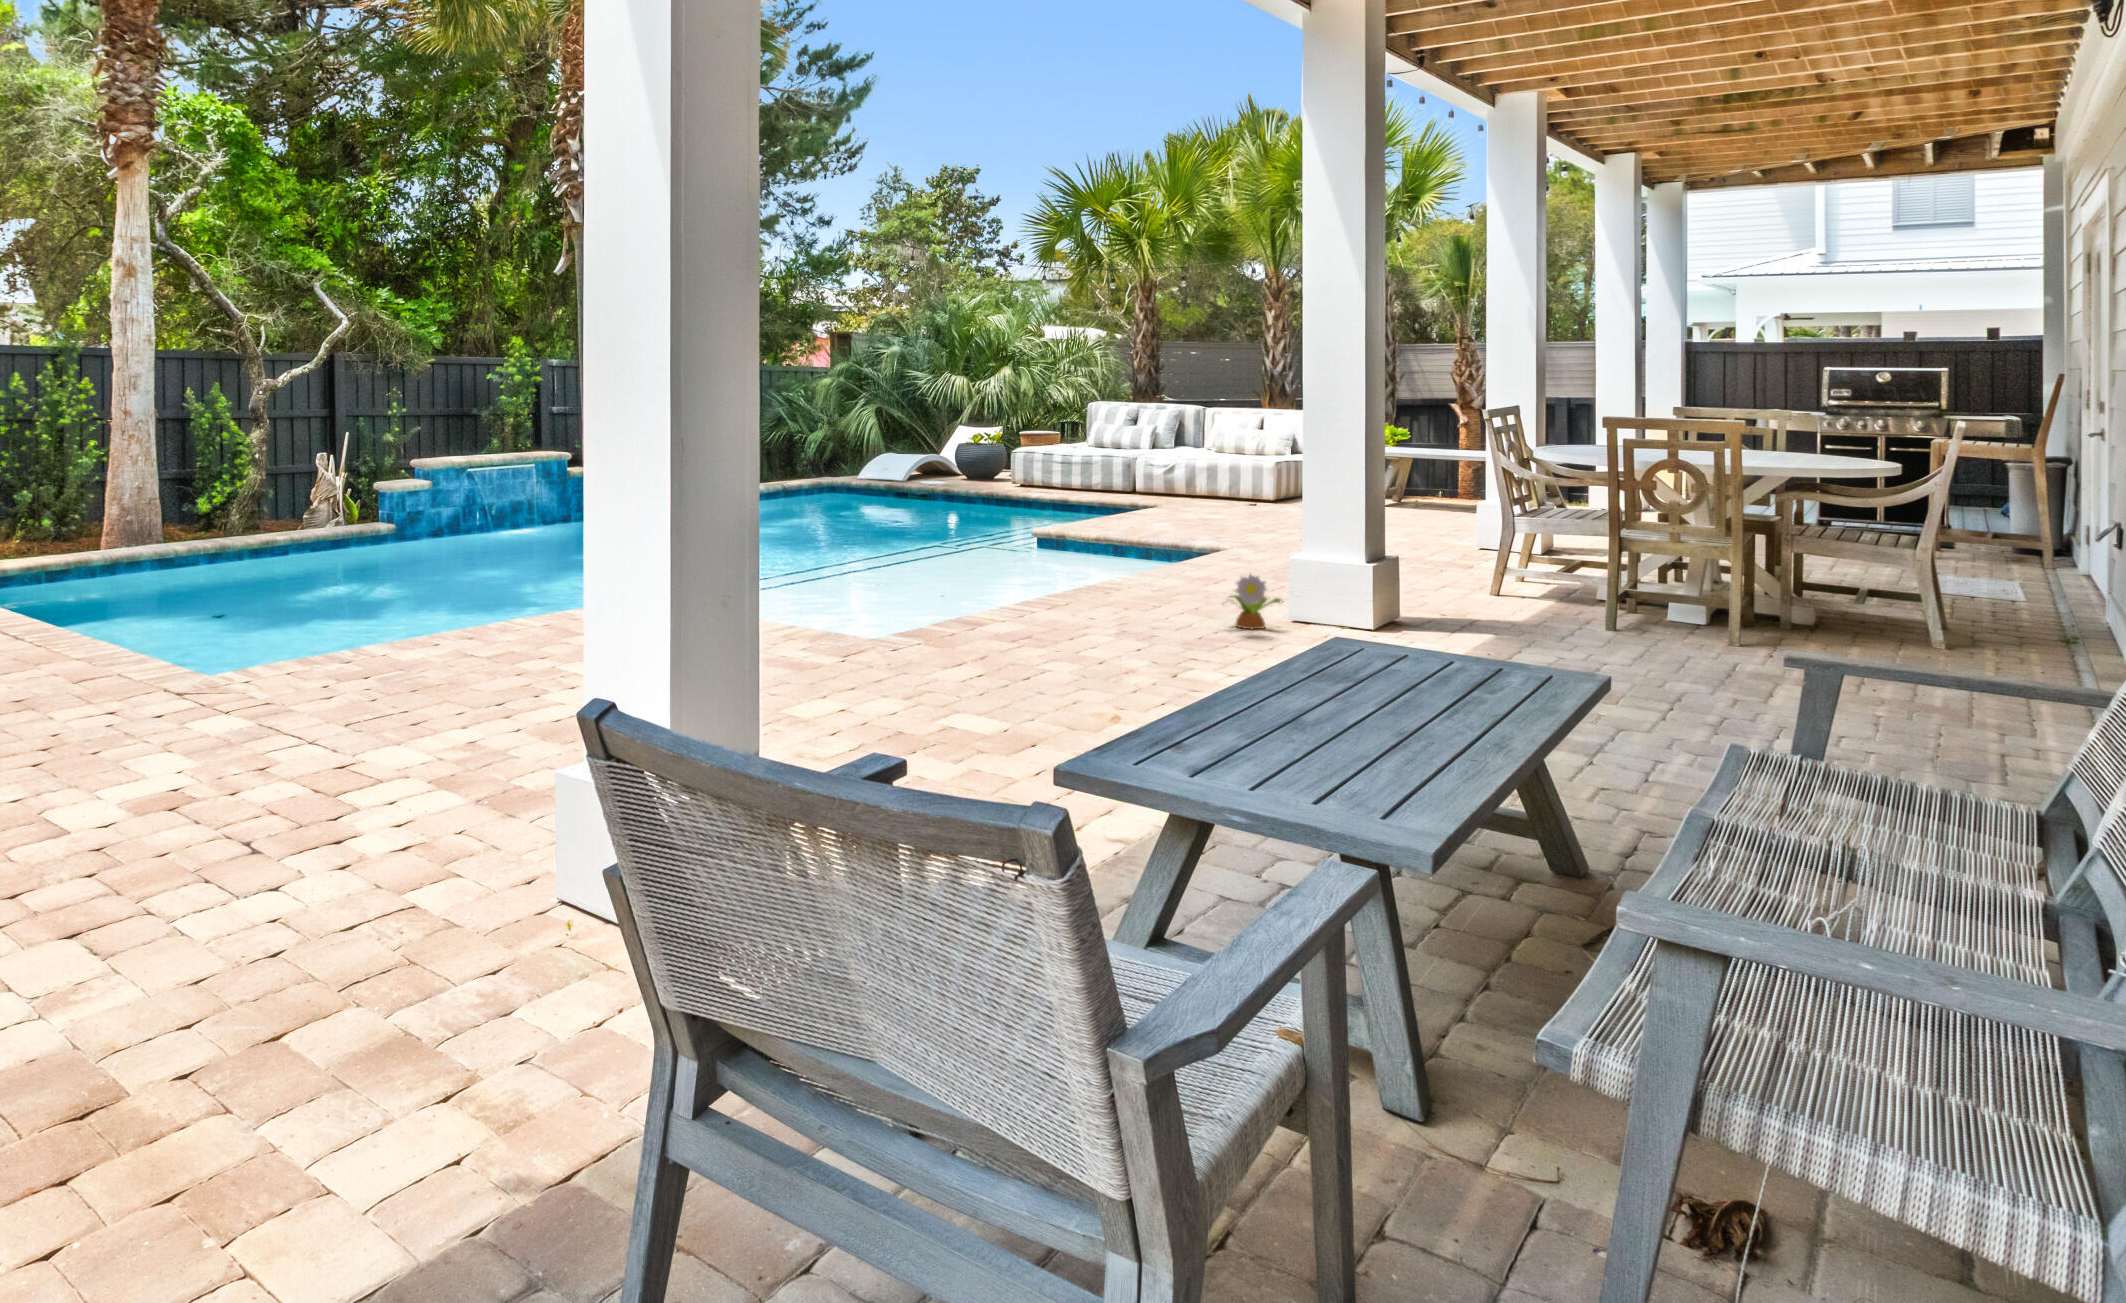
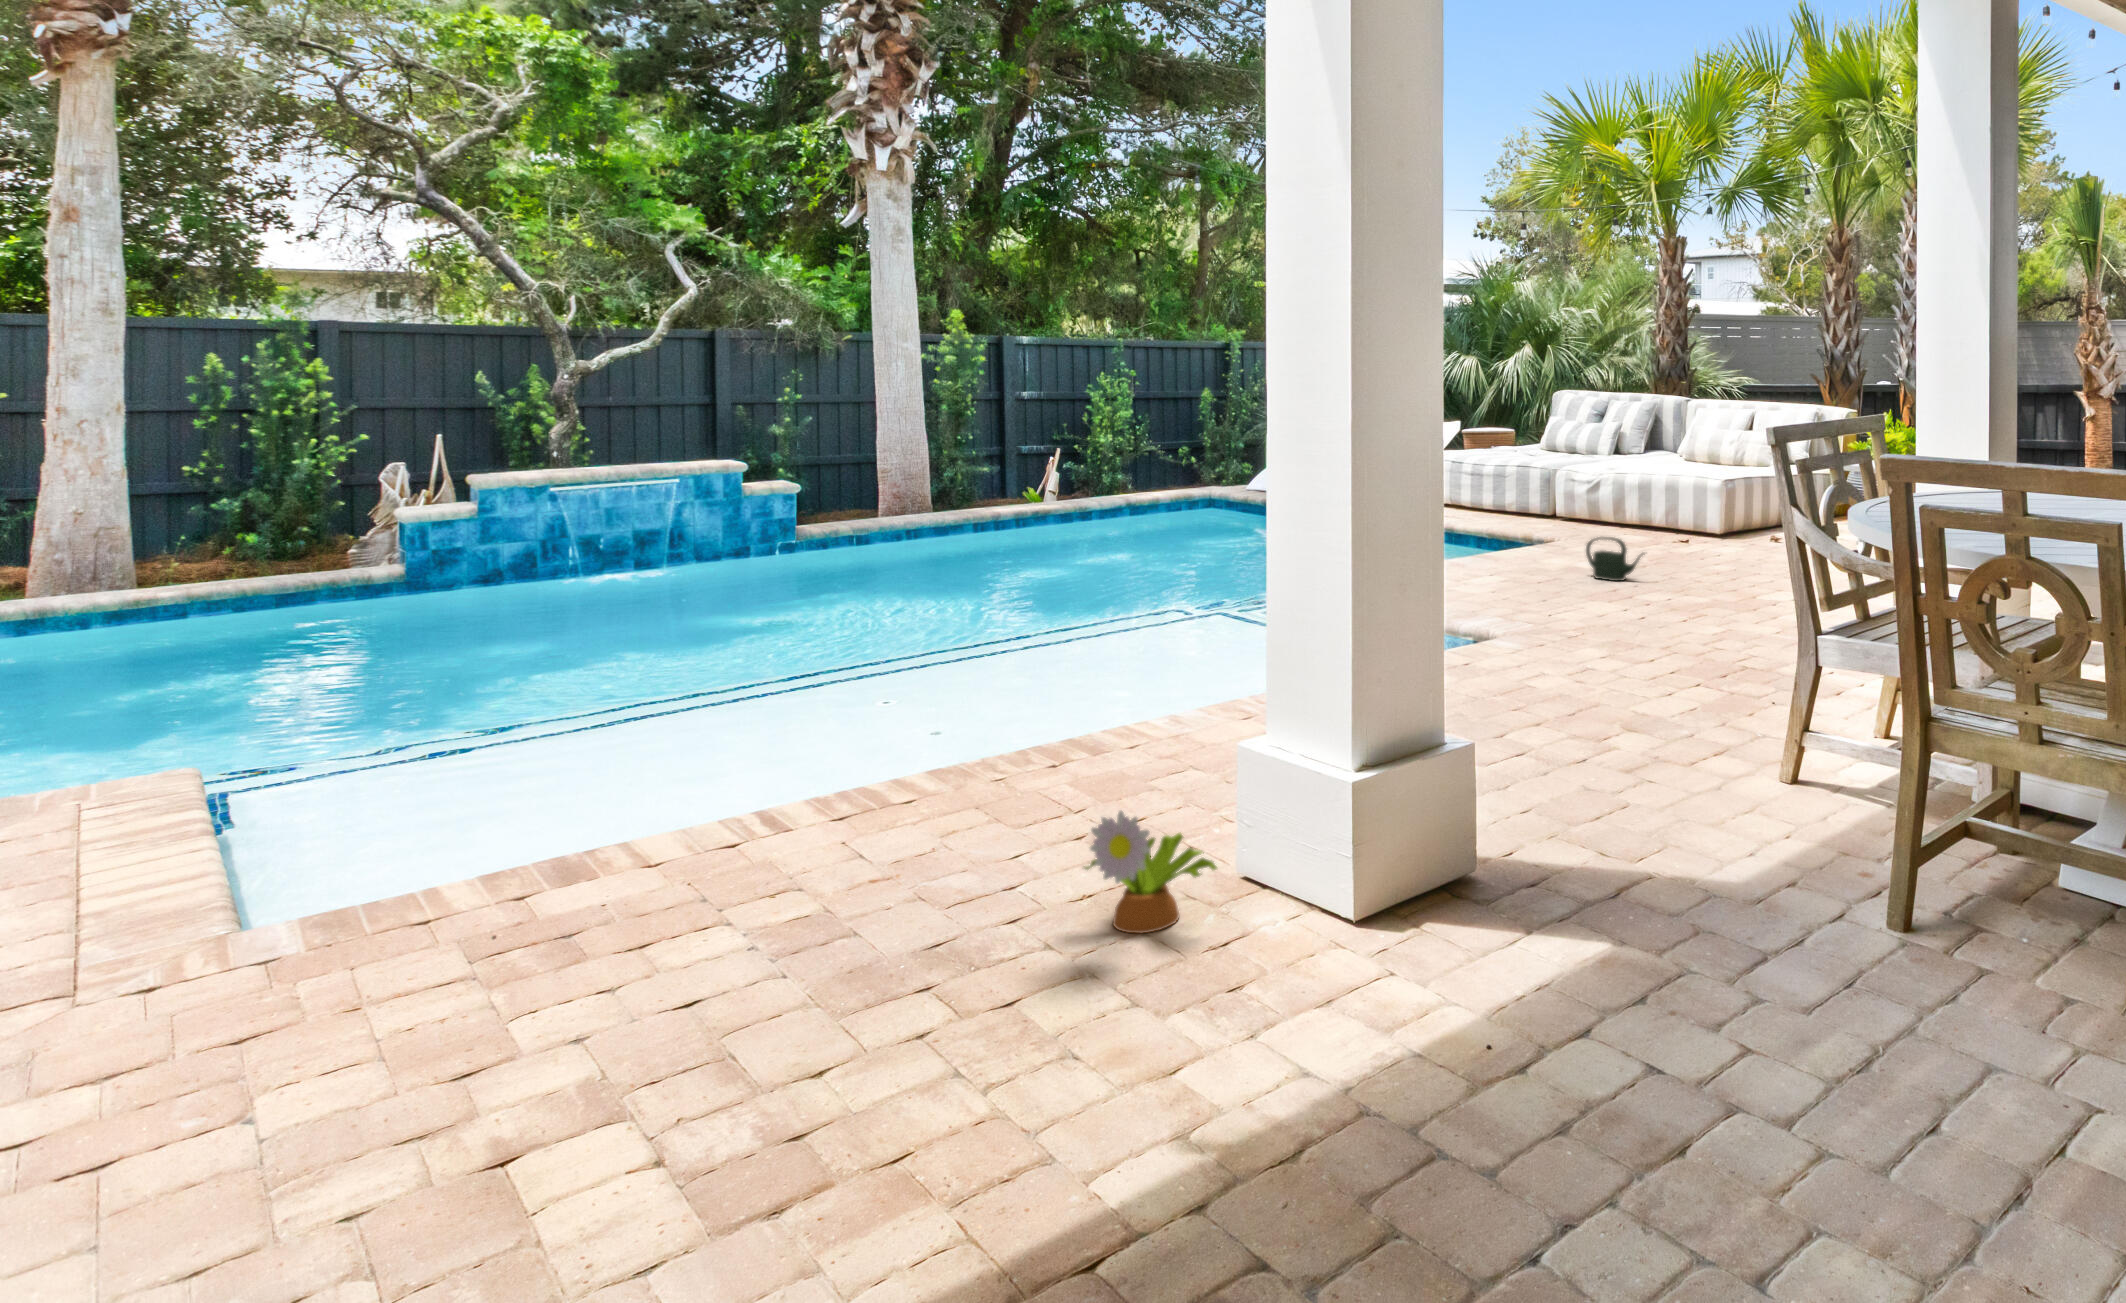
watering can: none [1218,494,1265,523] -> present [1586,537,1643,581]

